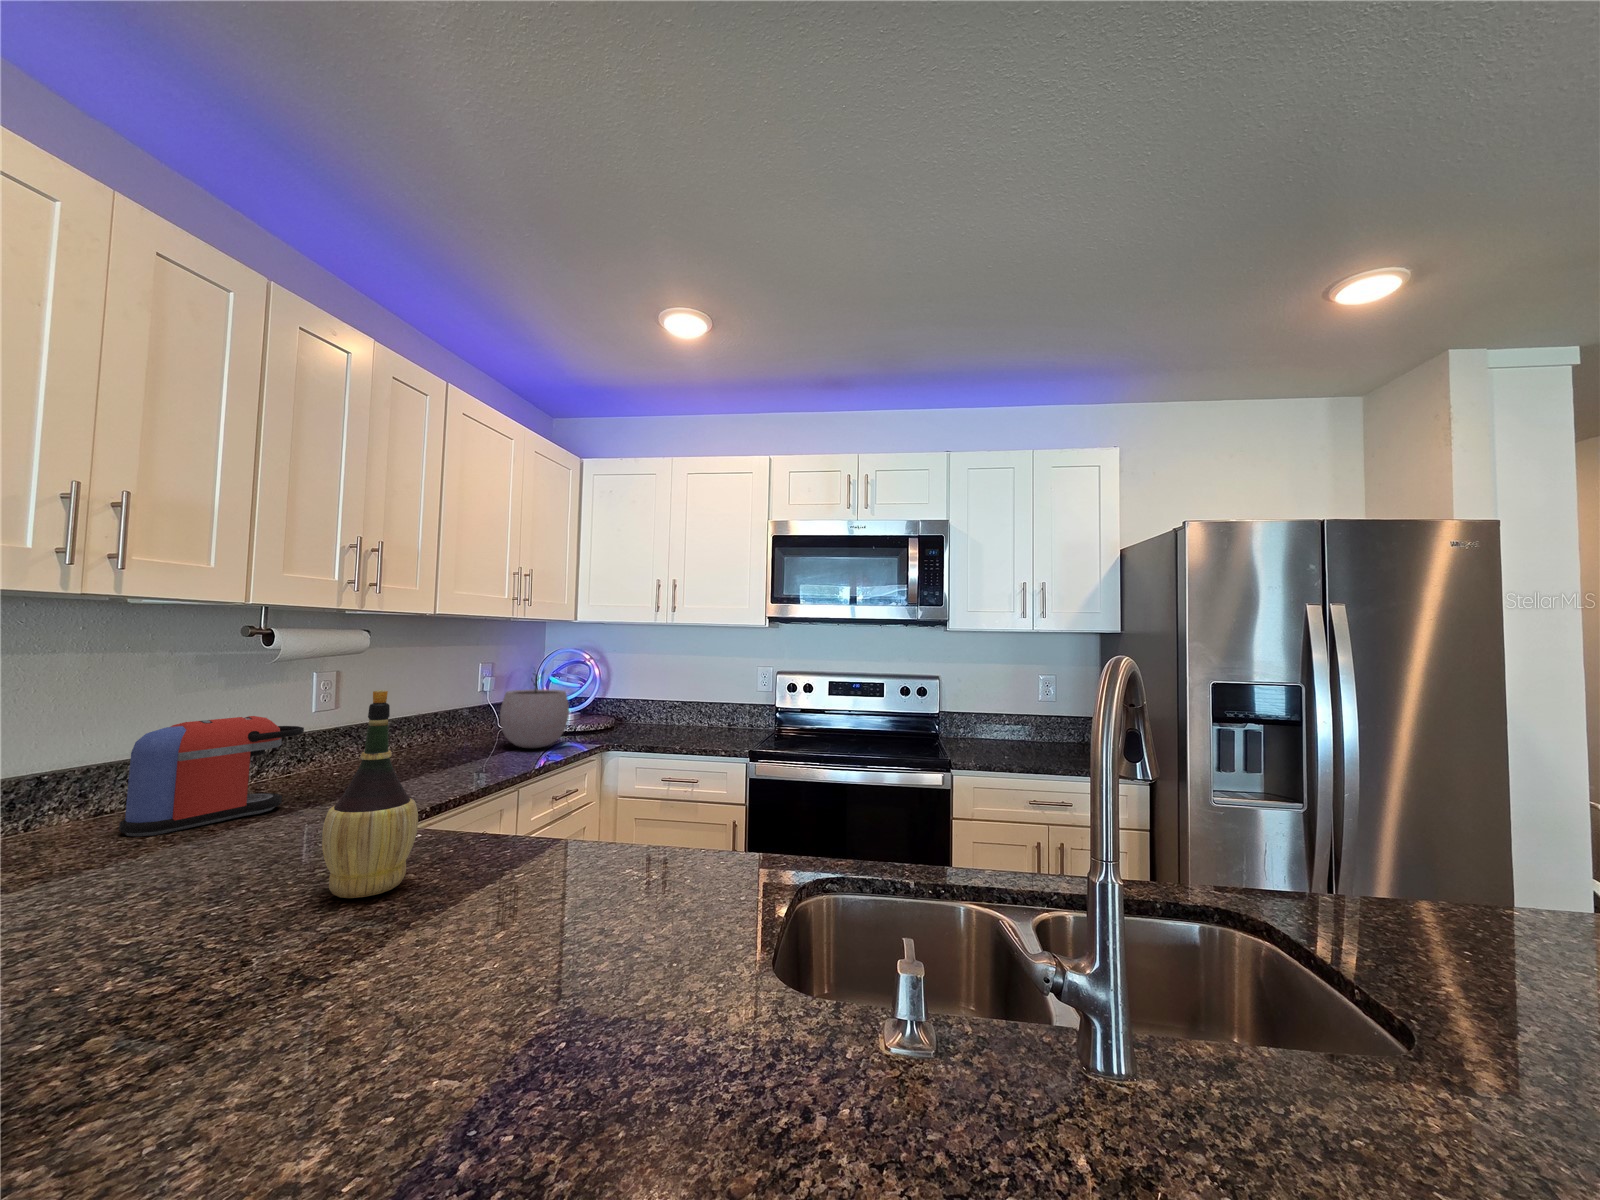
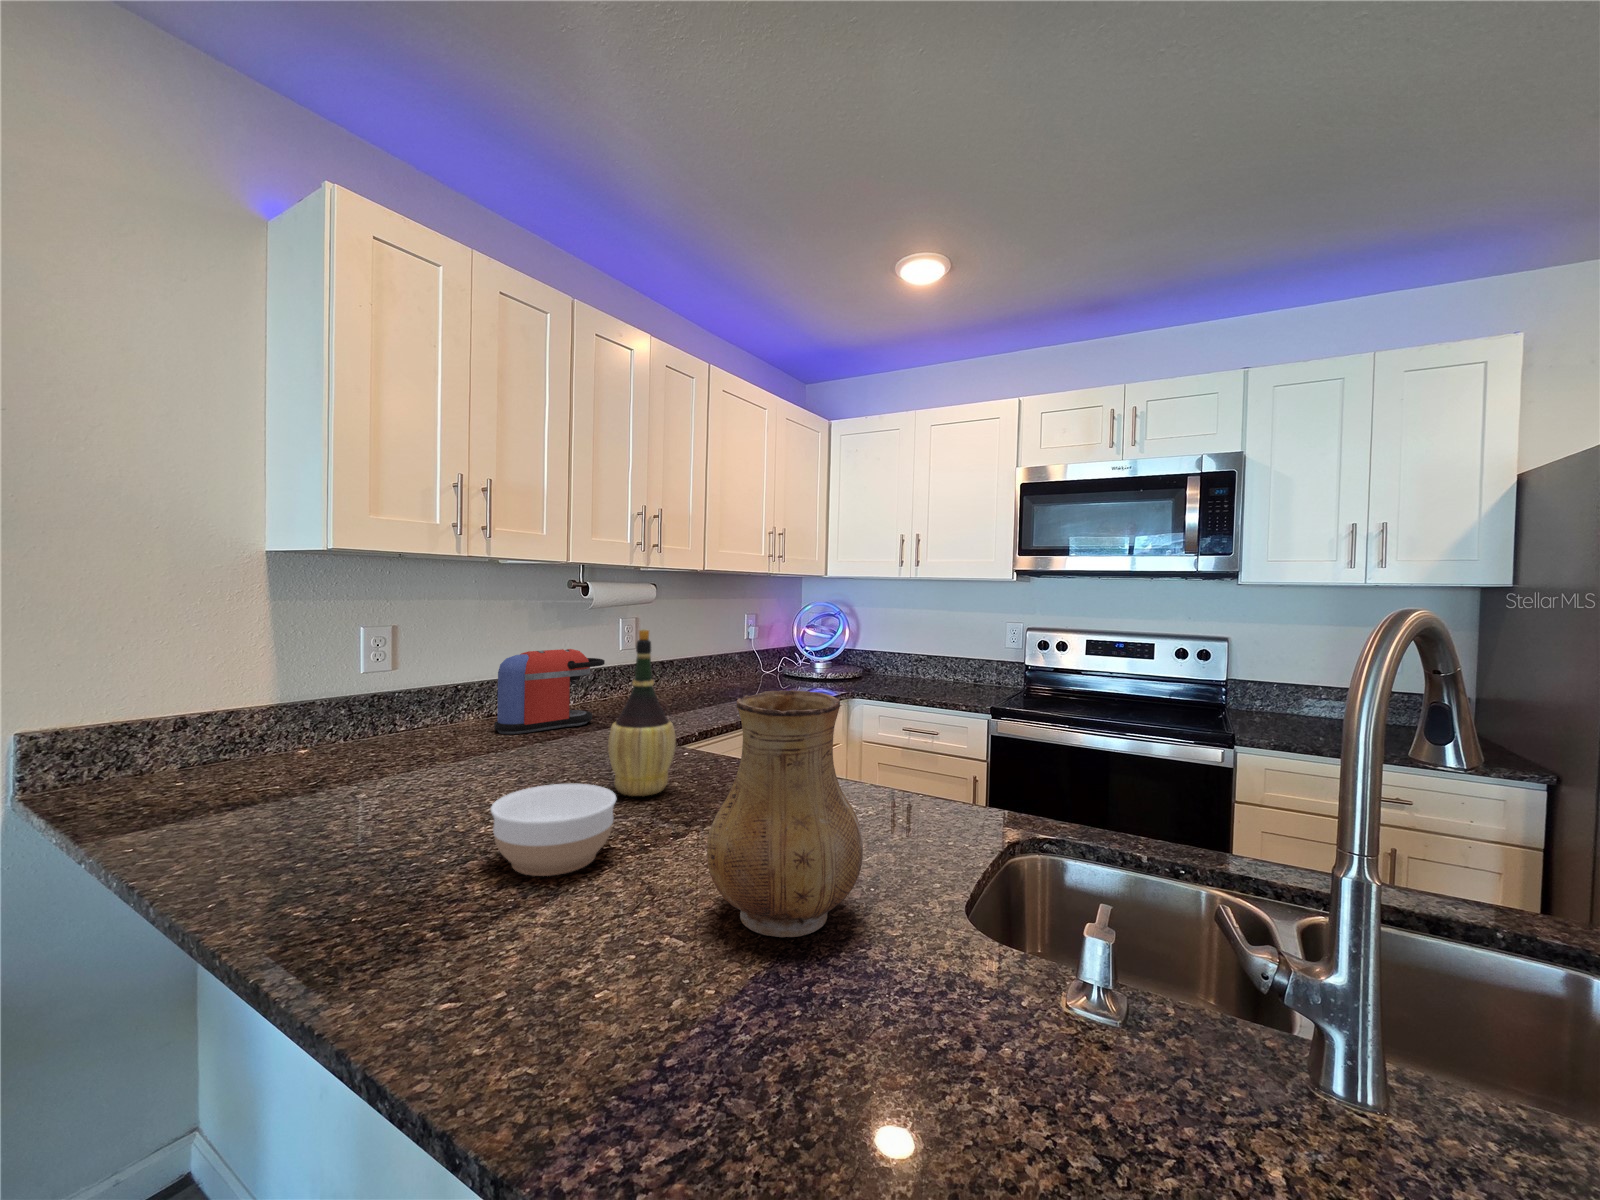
plant pot: present [500,672,569,748] -> none [756,615,816,690]
ceramic pitcher: none [488,755,673,1046] -> present [707,690,863,937]
bowl: none [138,894,347,1038] -> present [491,784,617,876]

